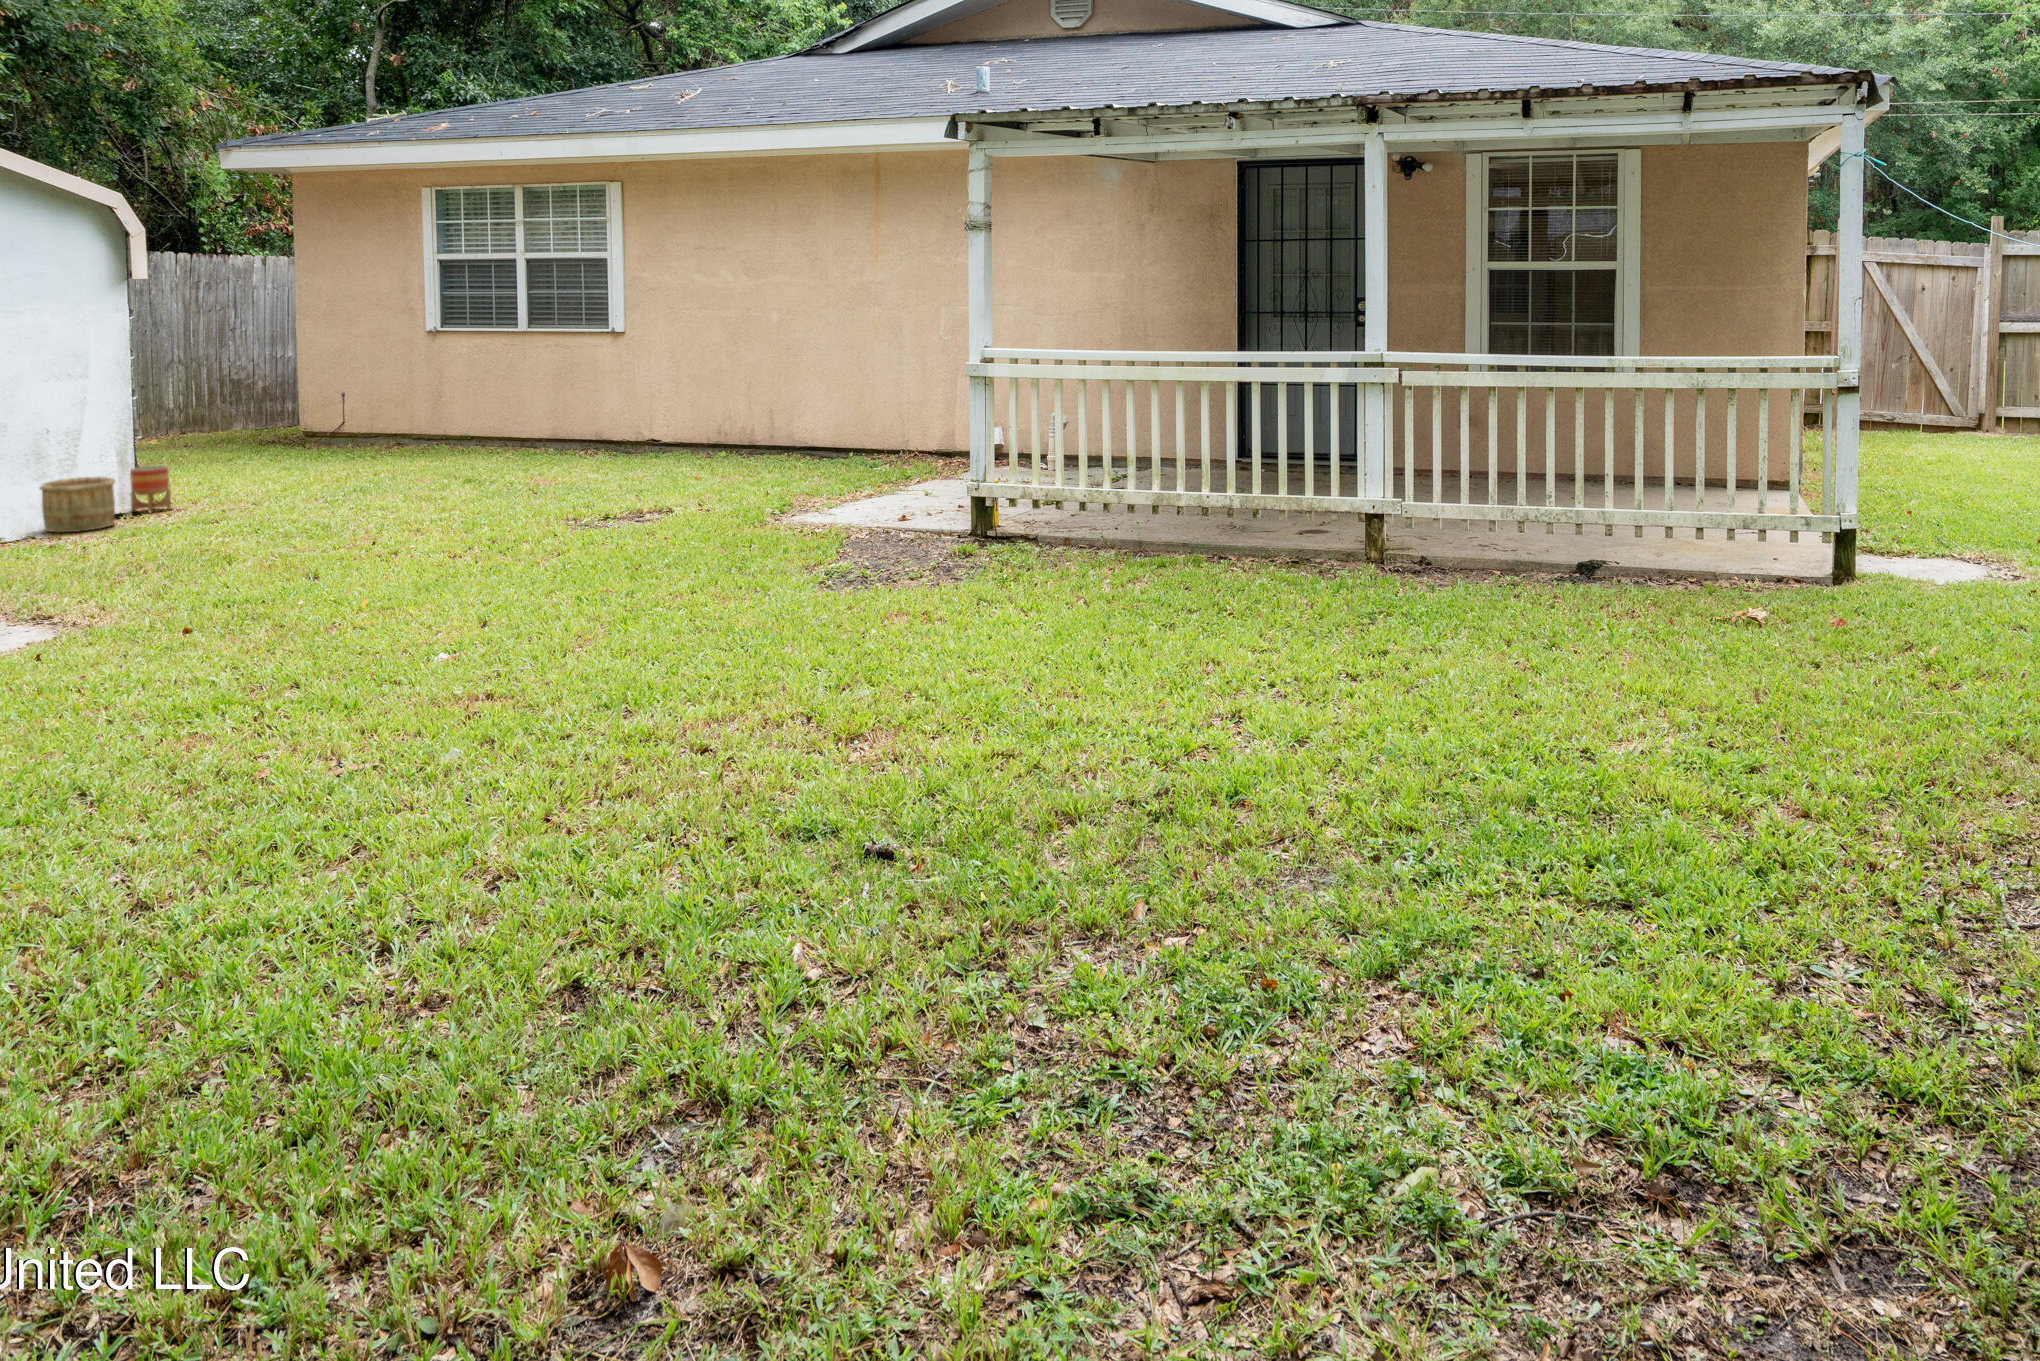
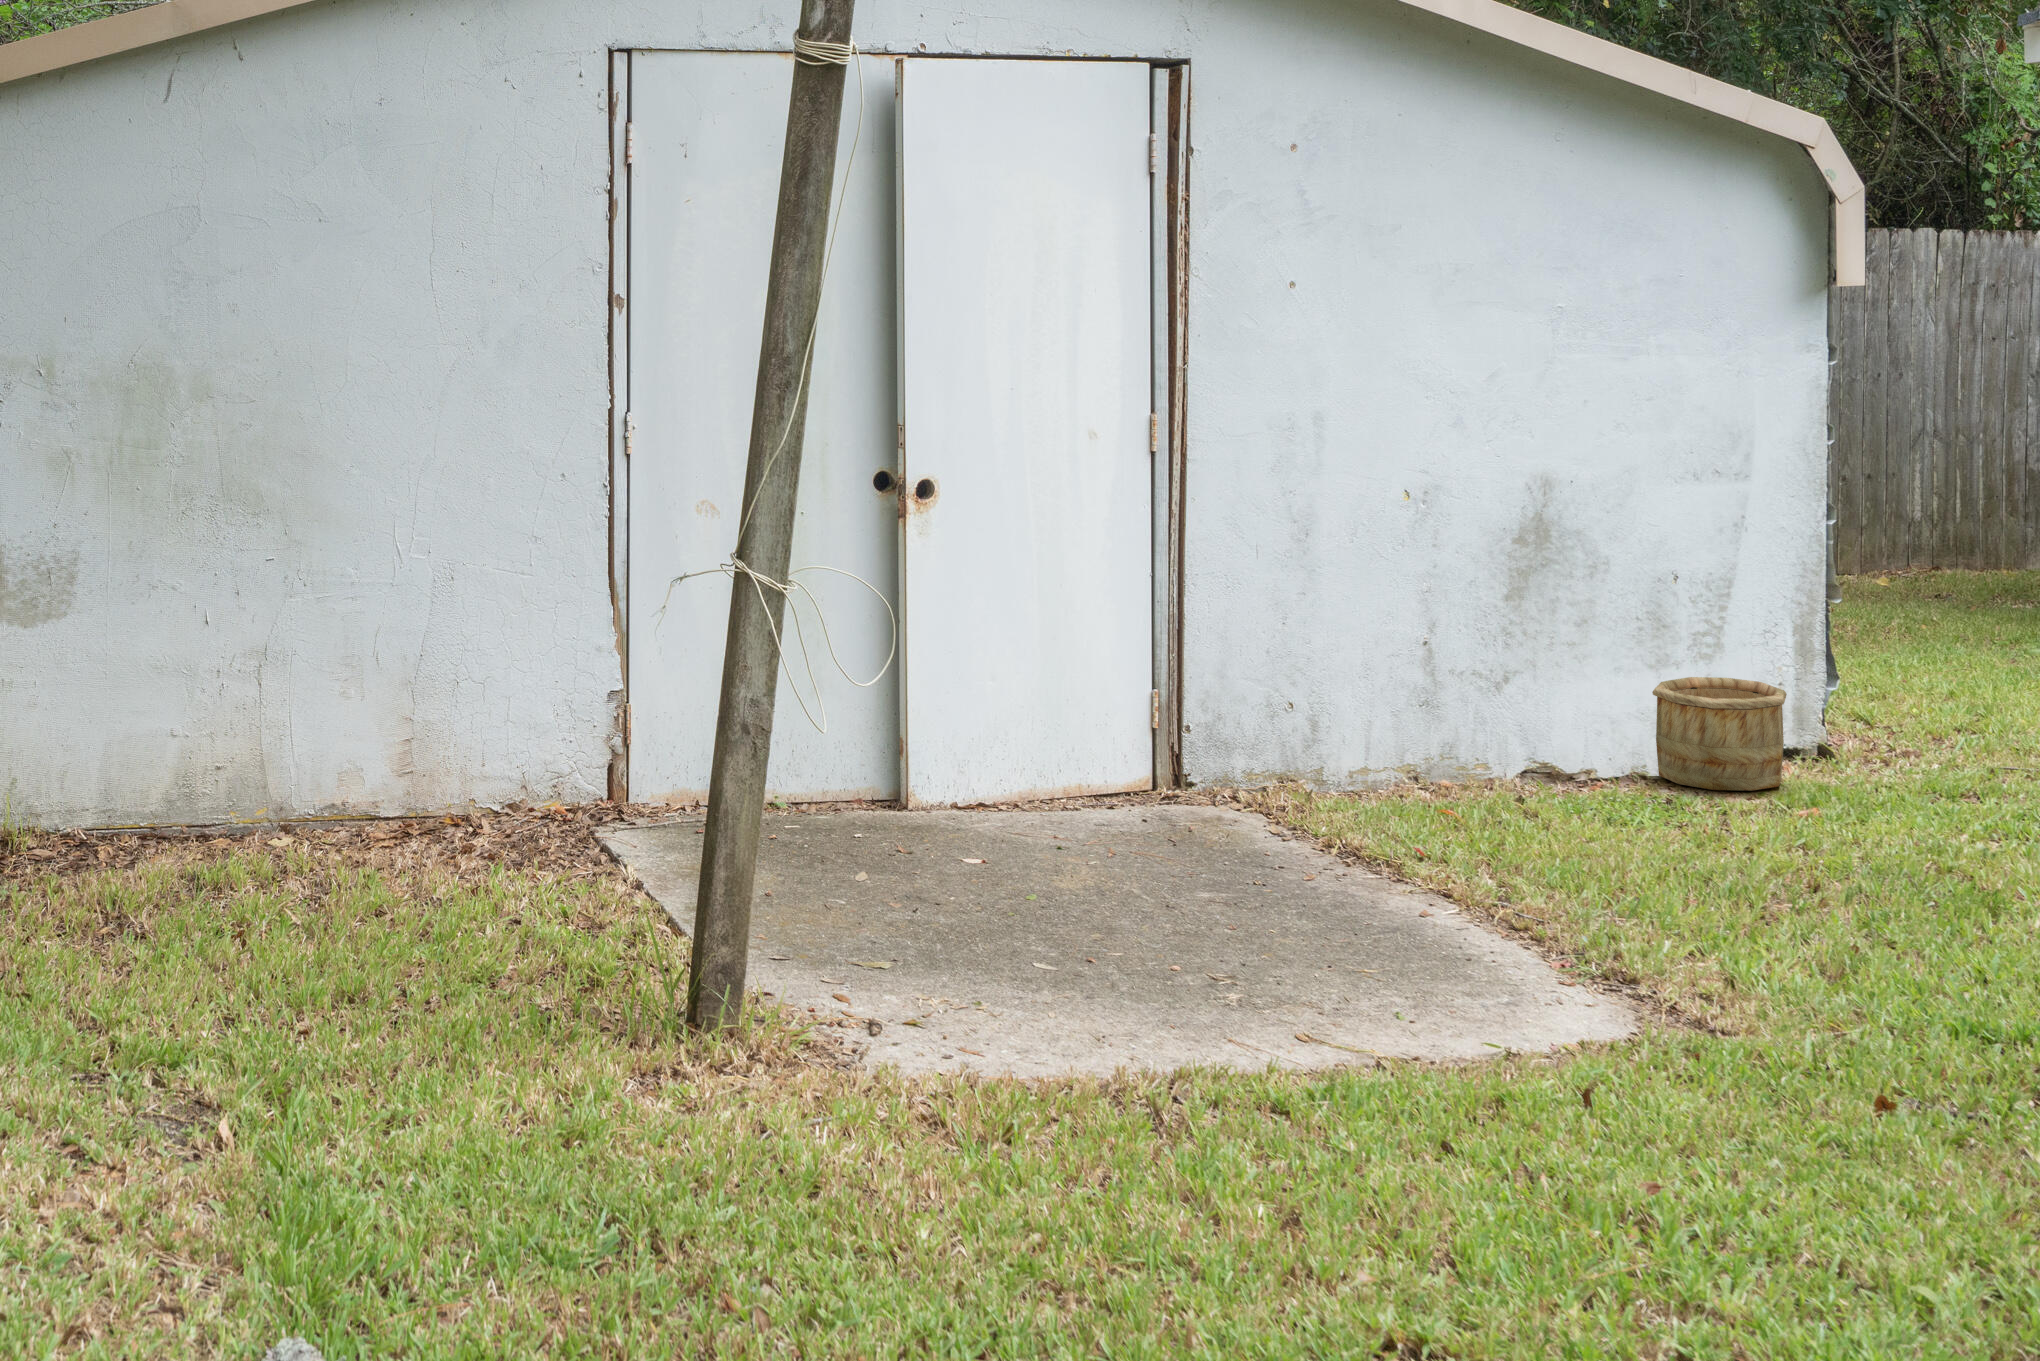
planter: present [130,465,171,513] -> none [1815,666,1891,766]

